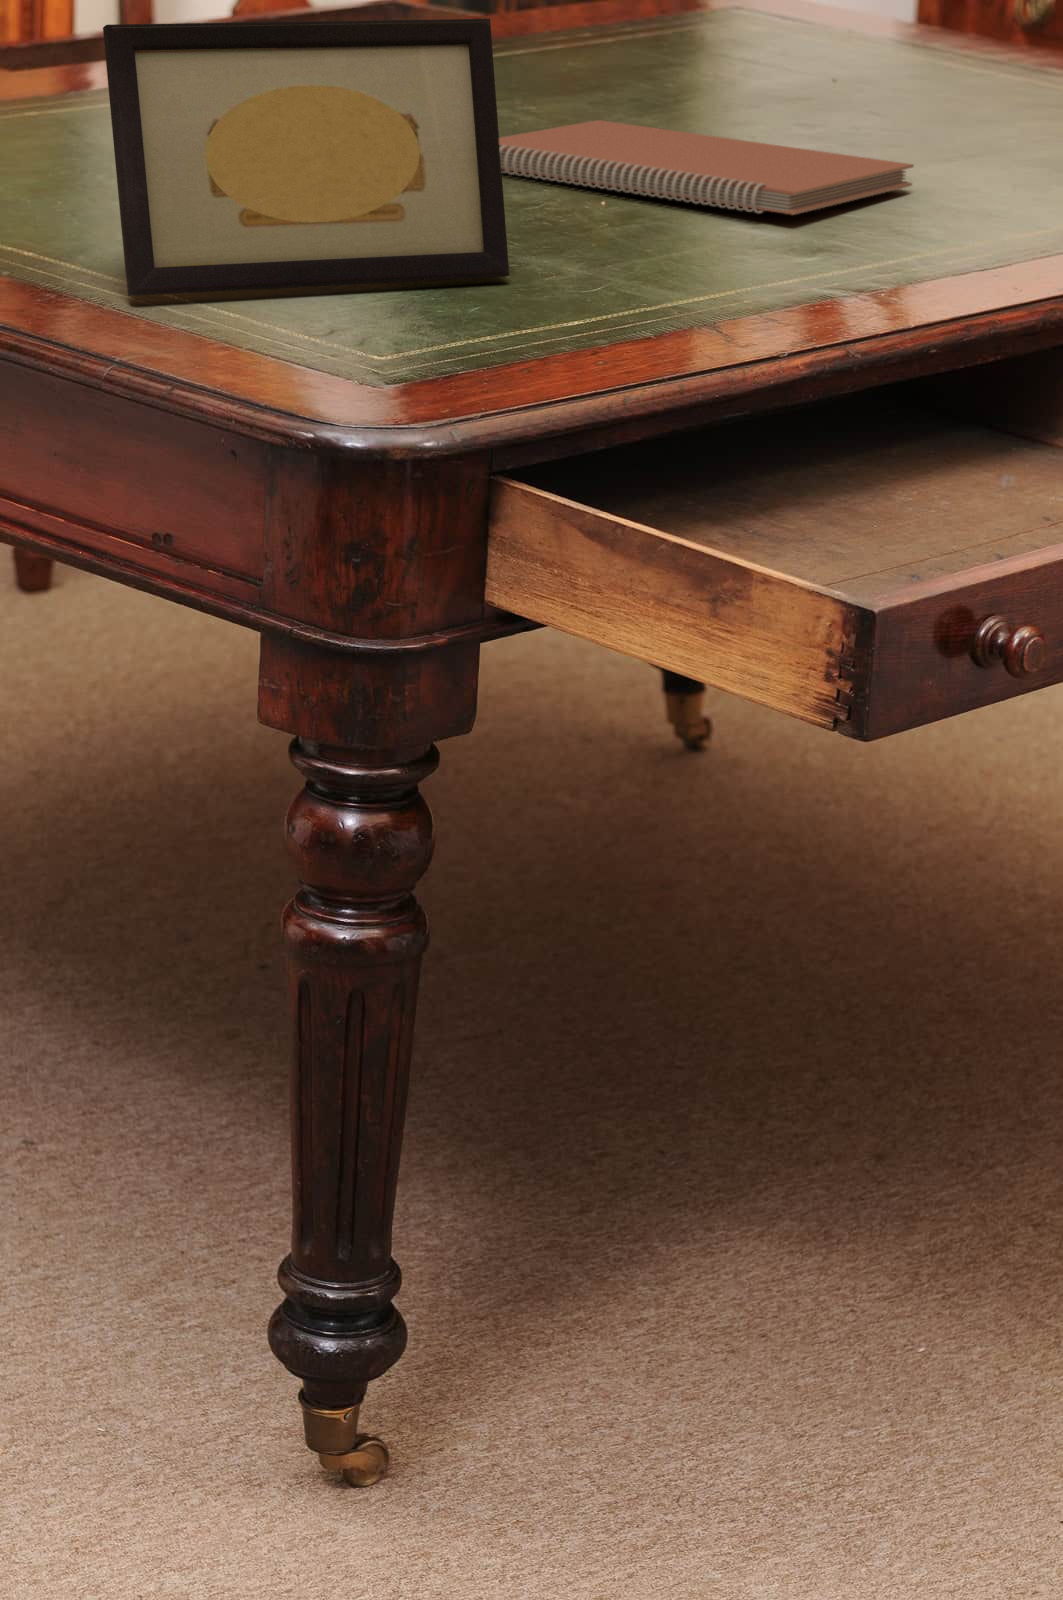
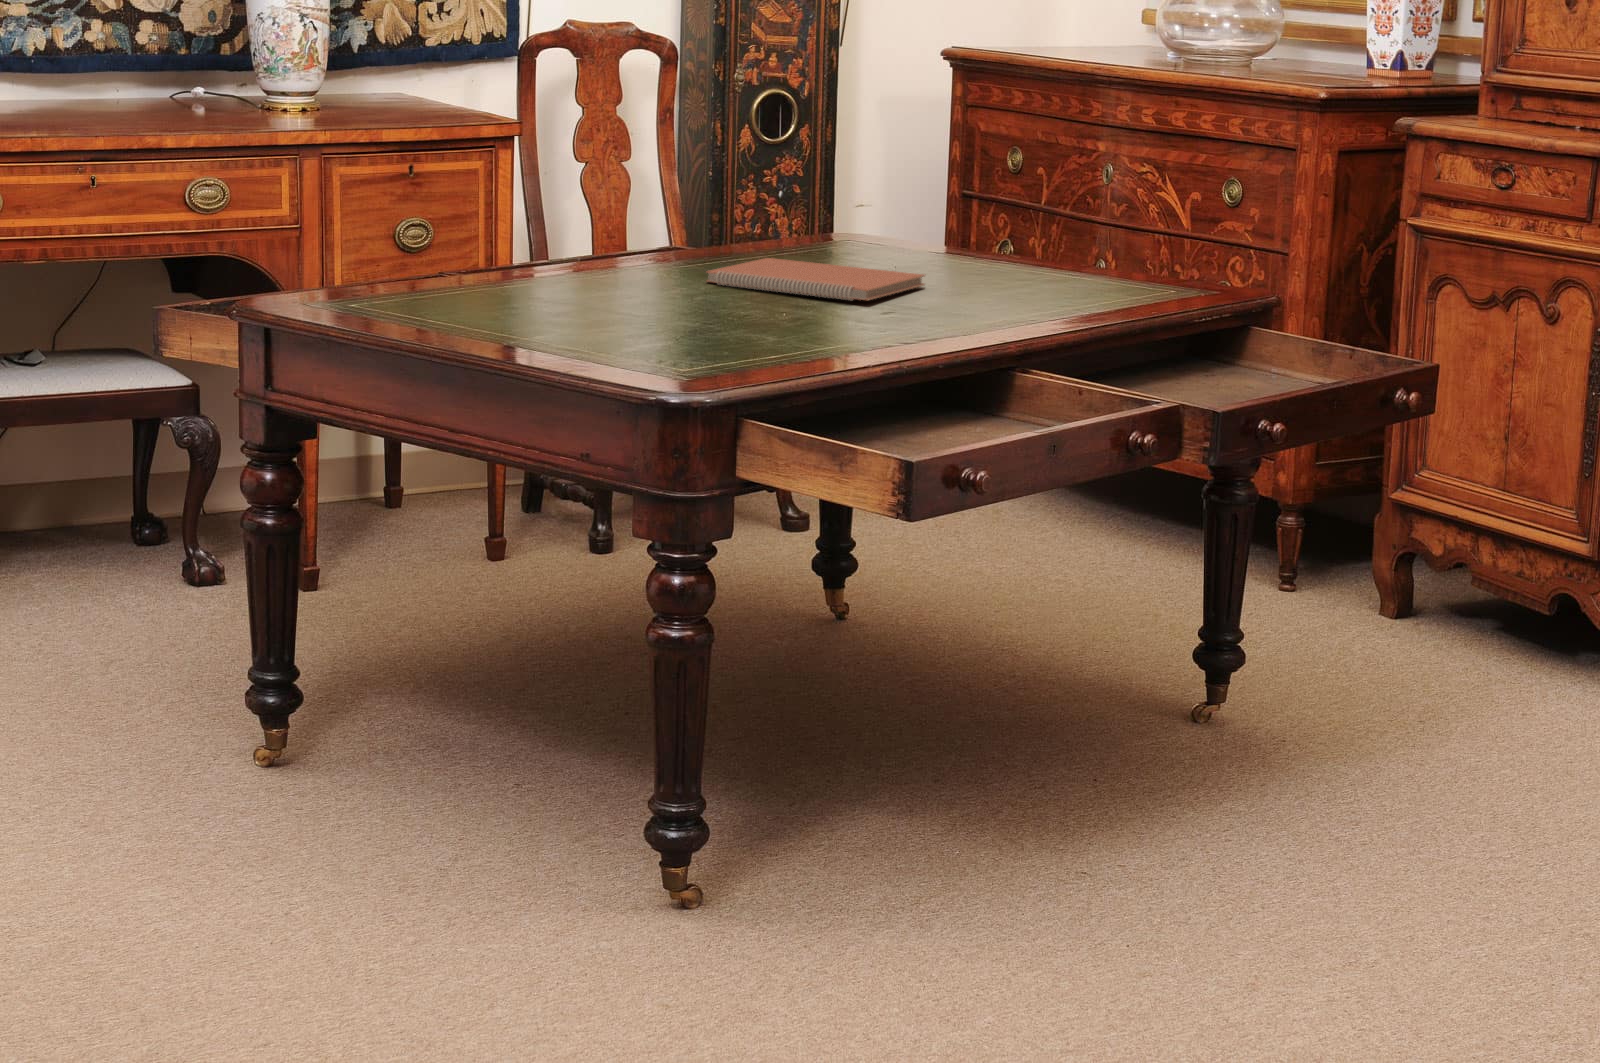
picture frame: present [103,19,509,296] -> none [547,214,736,347]

